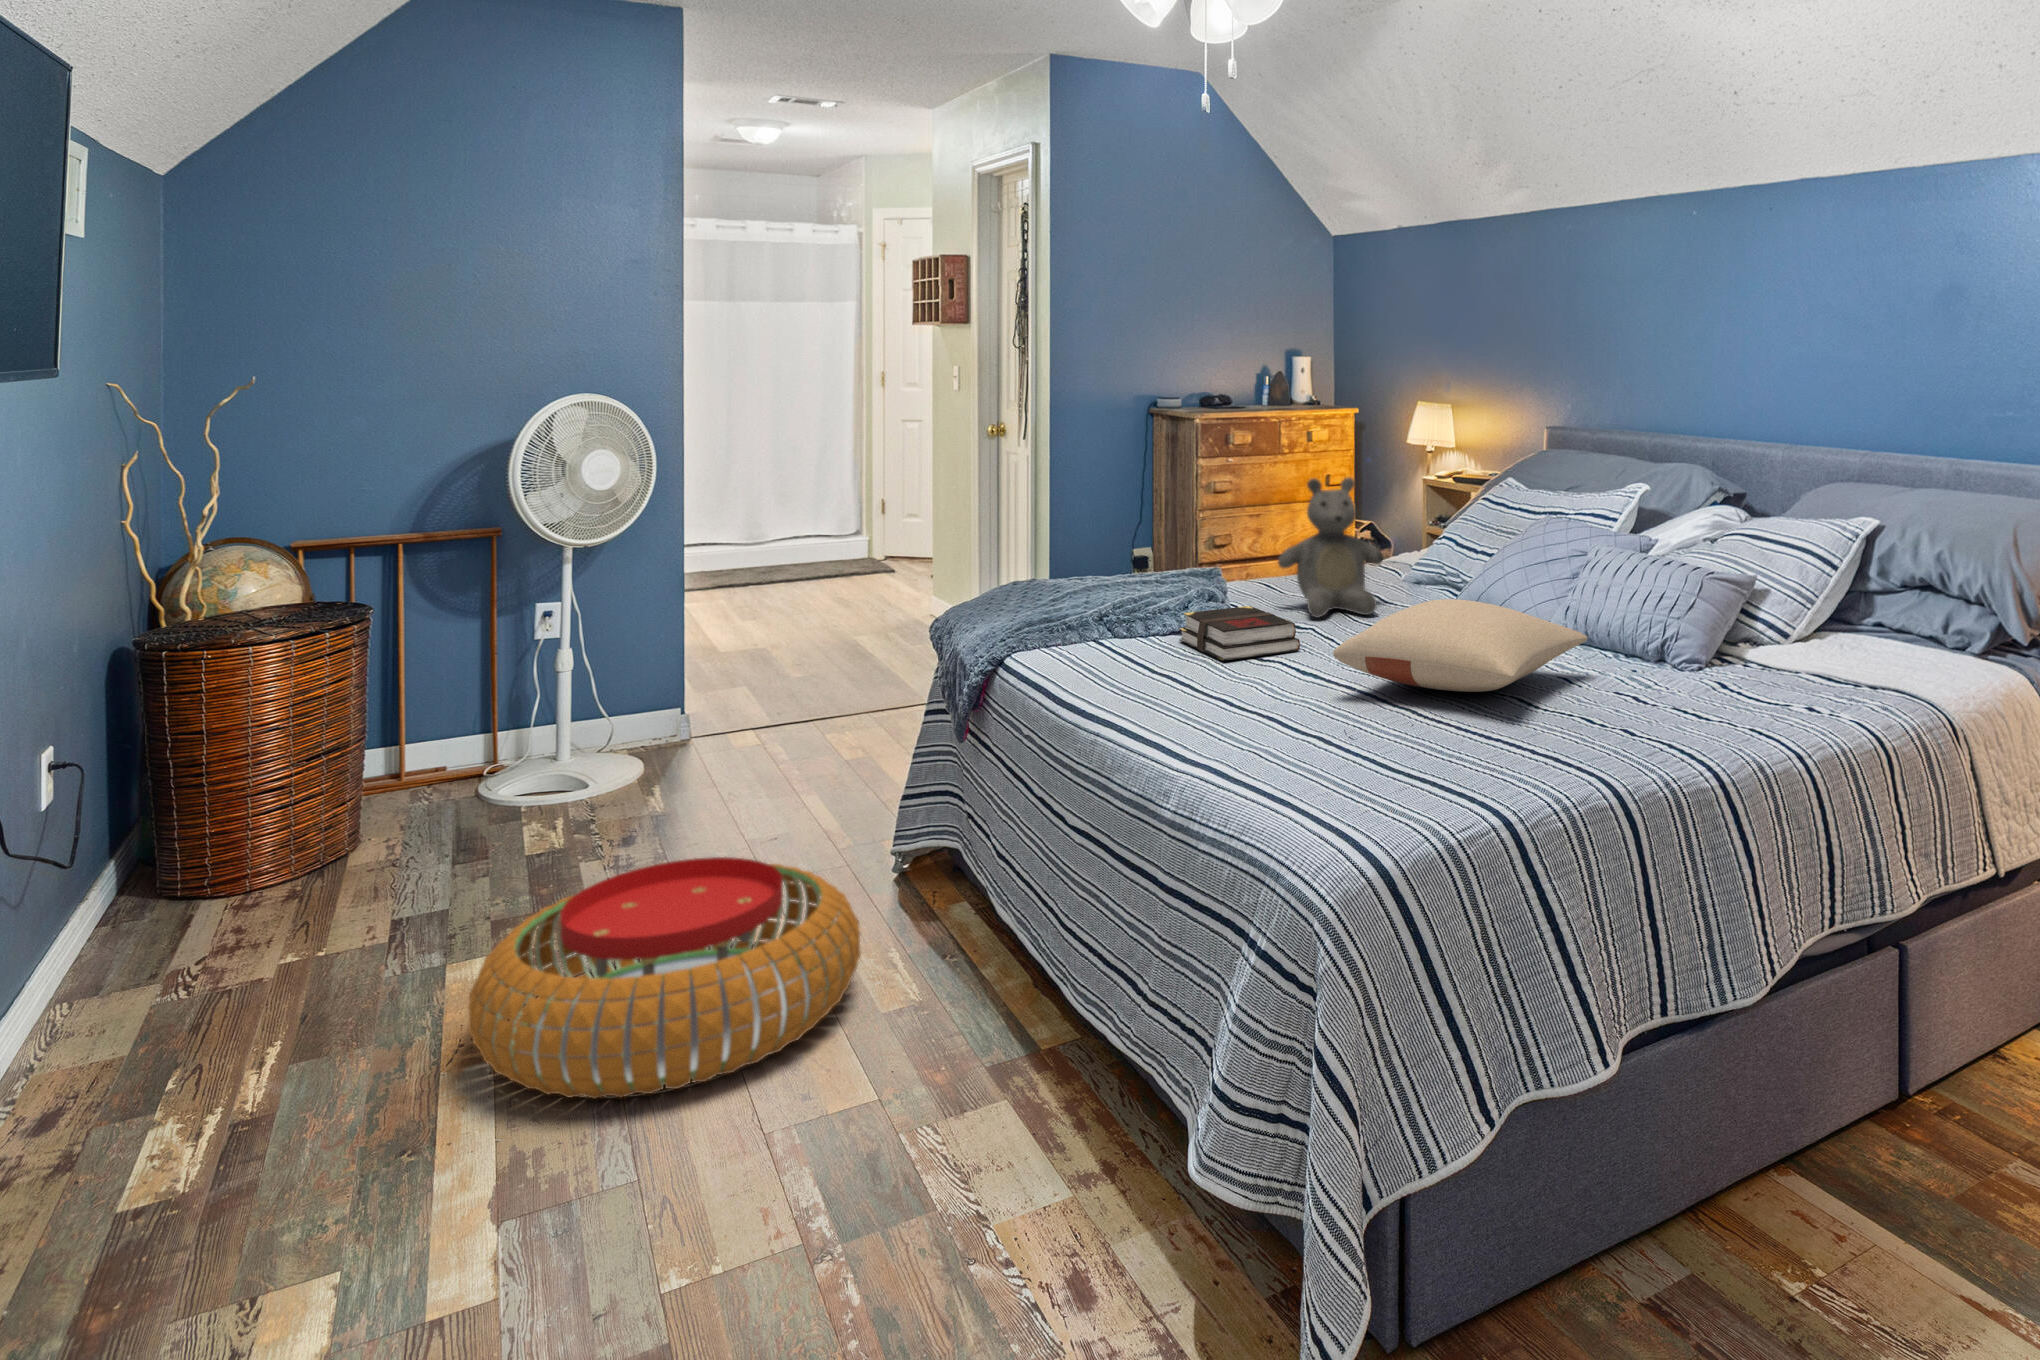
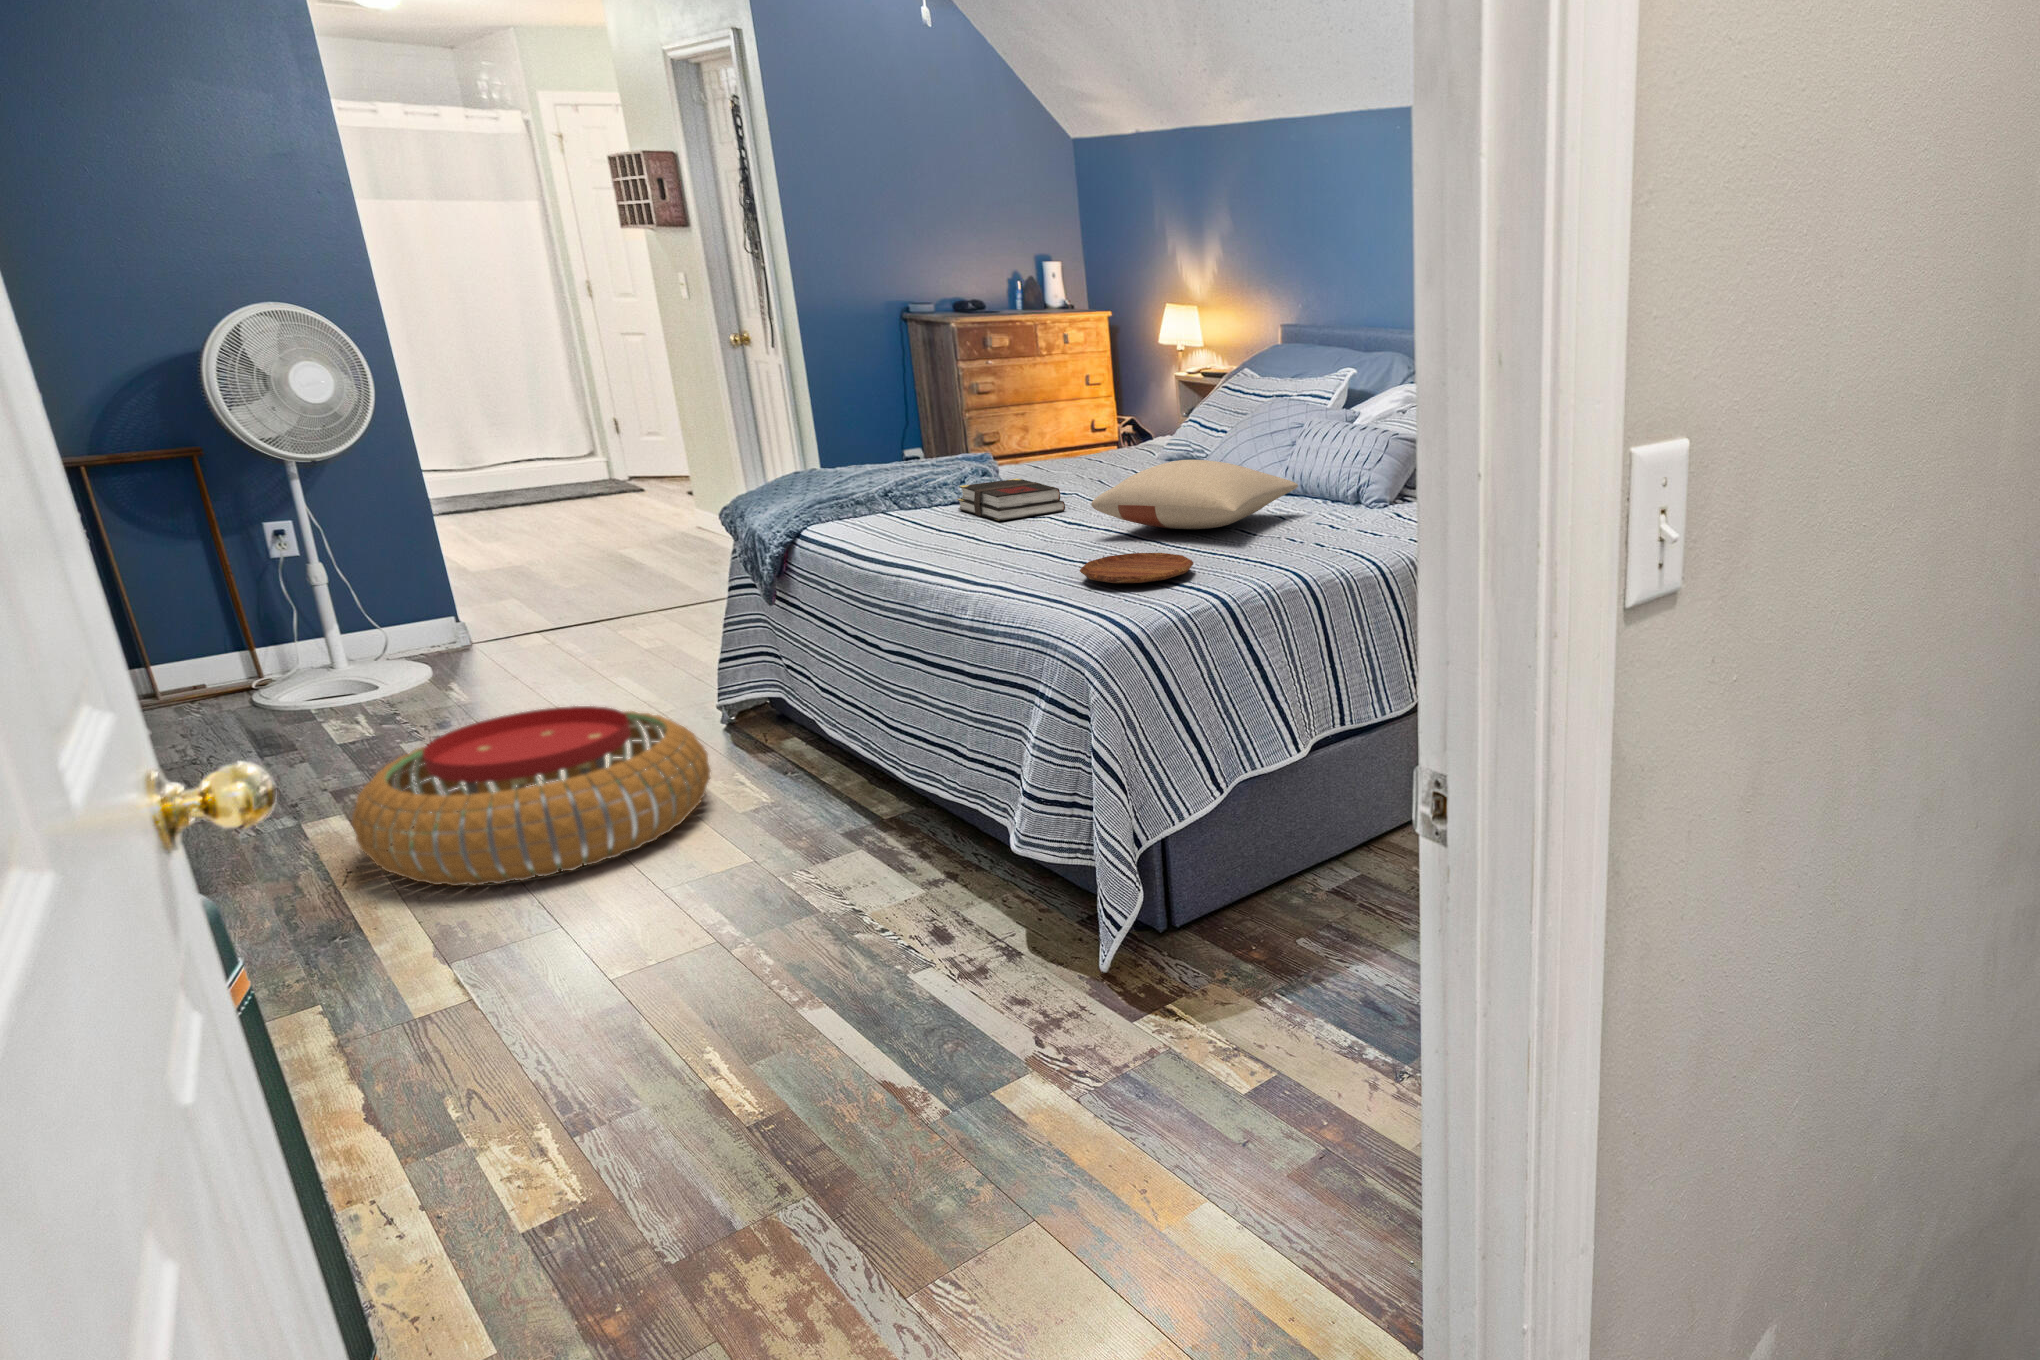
teddy bear: present [1278,477,1383,617] -> none [1040,367,1134,488]
tray: none [1315,728,1461,778] -> present [1080,553,1194,583]

